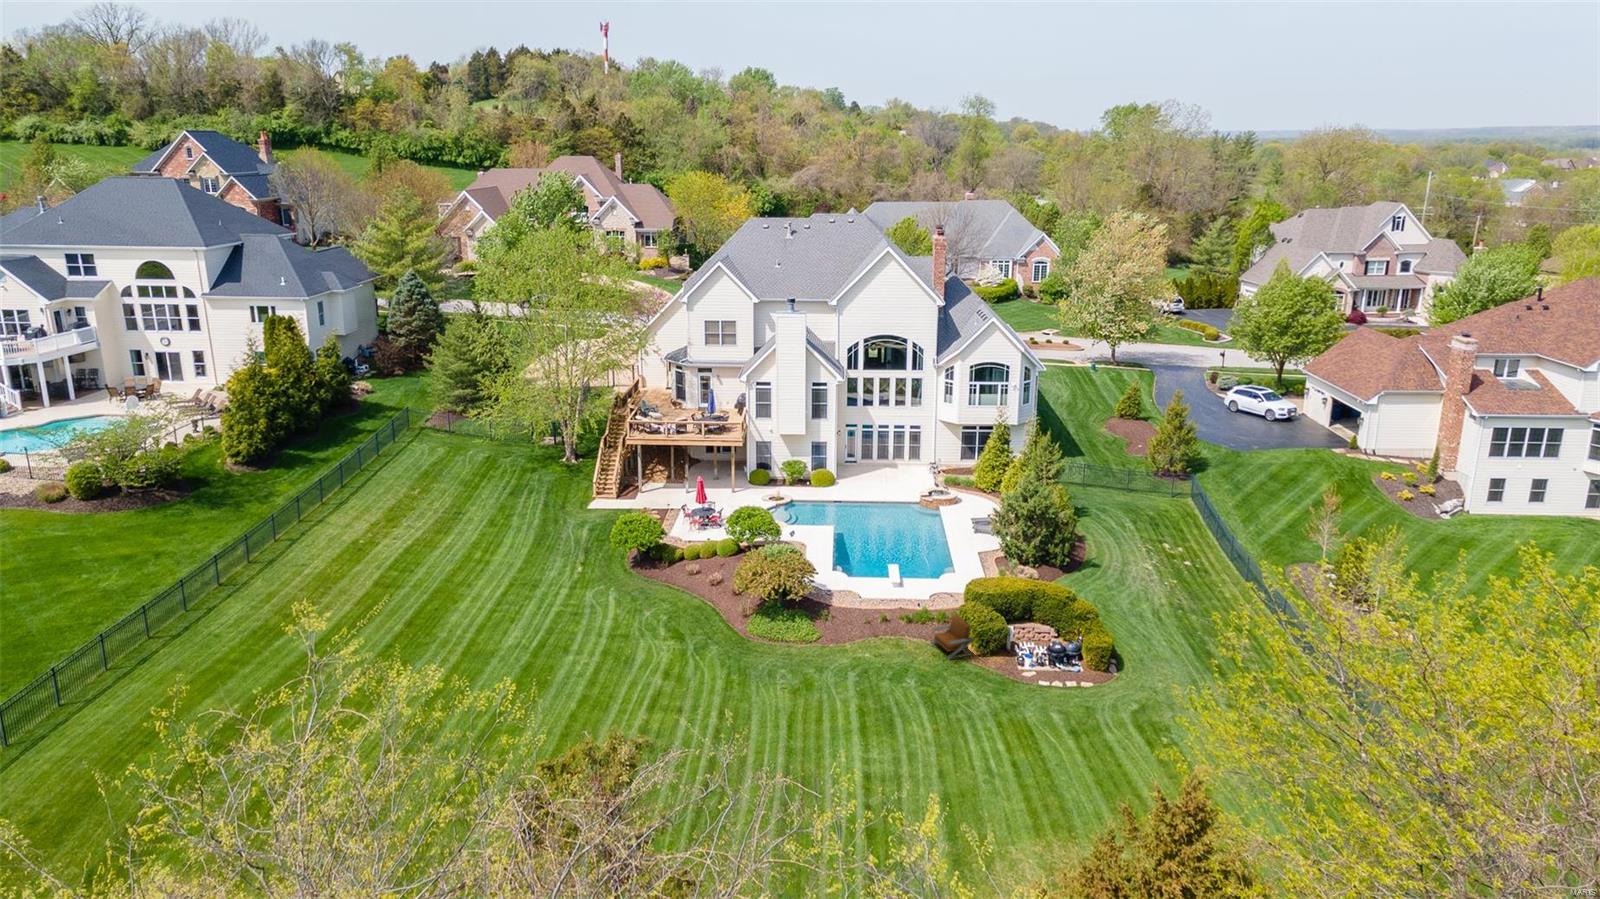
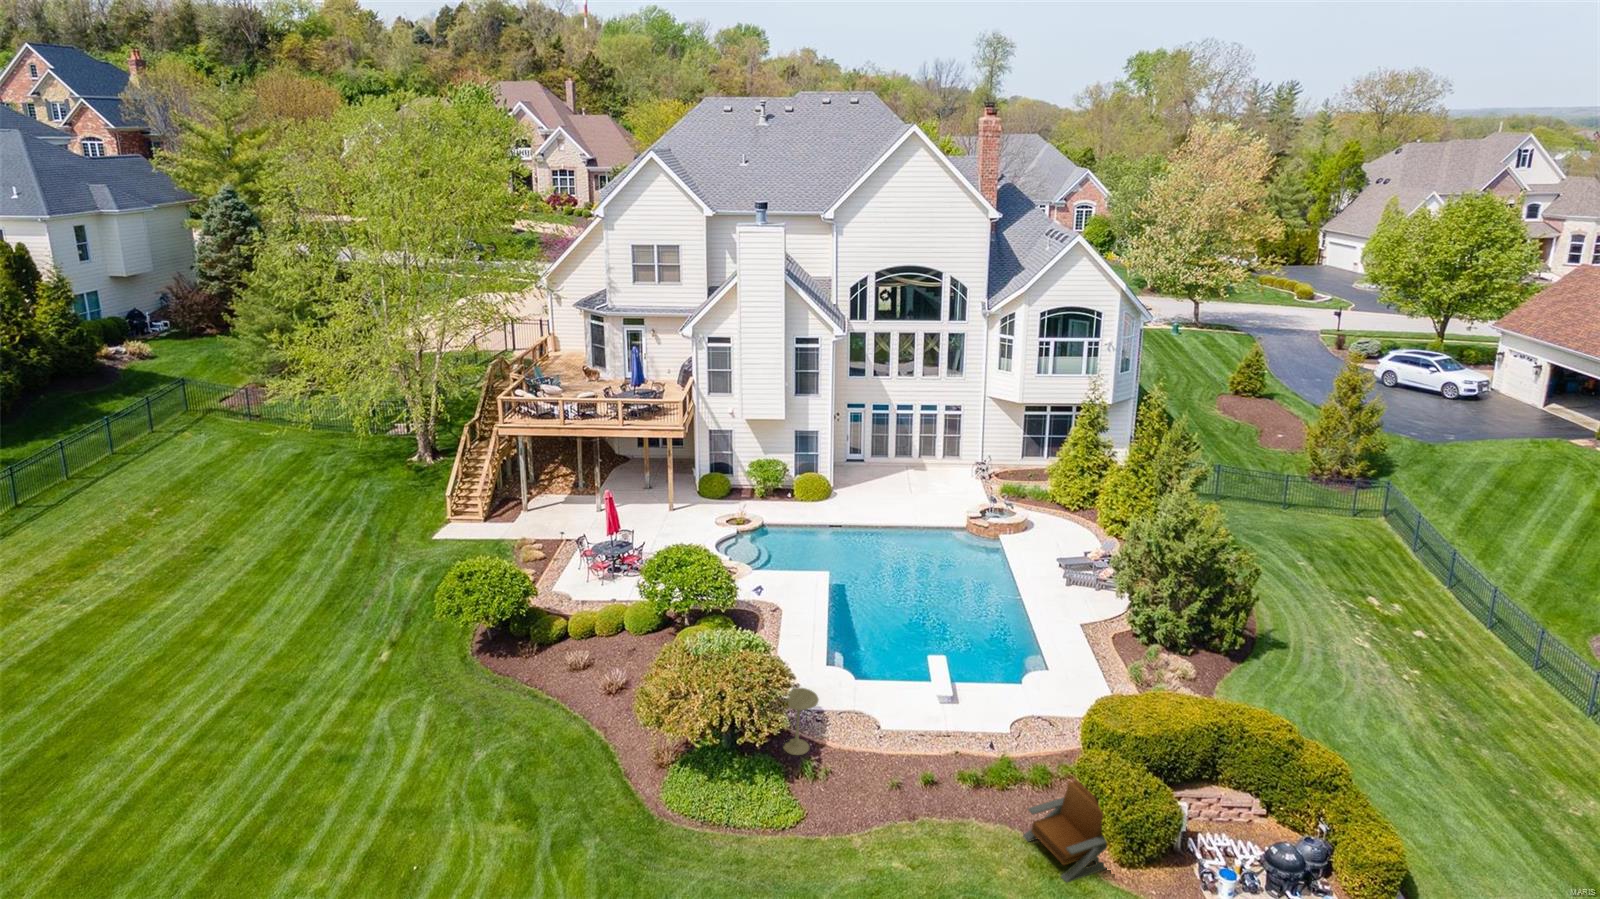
pedestal table: none [808,575,828,610] -> present [783,687,819,755]

